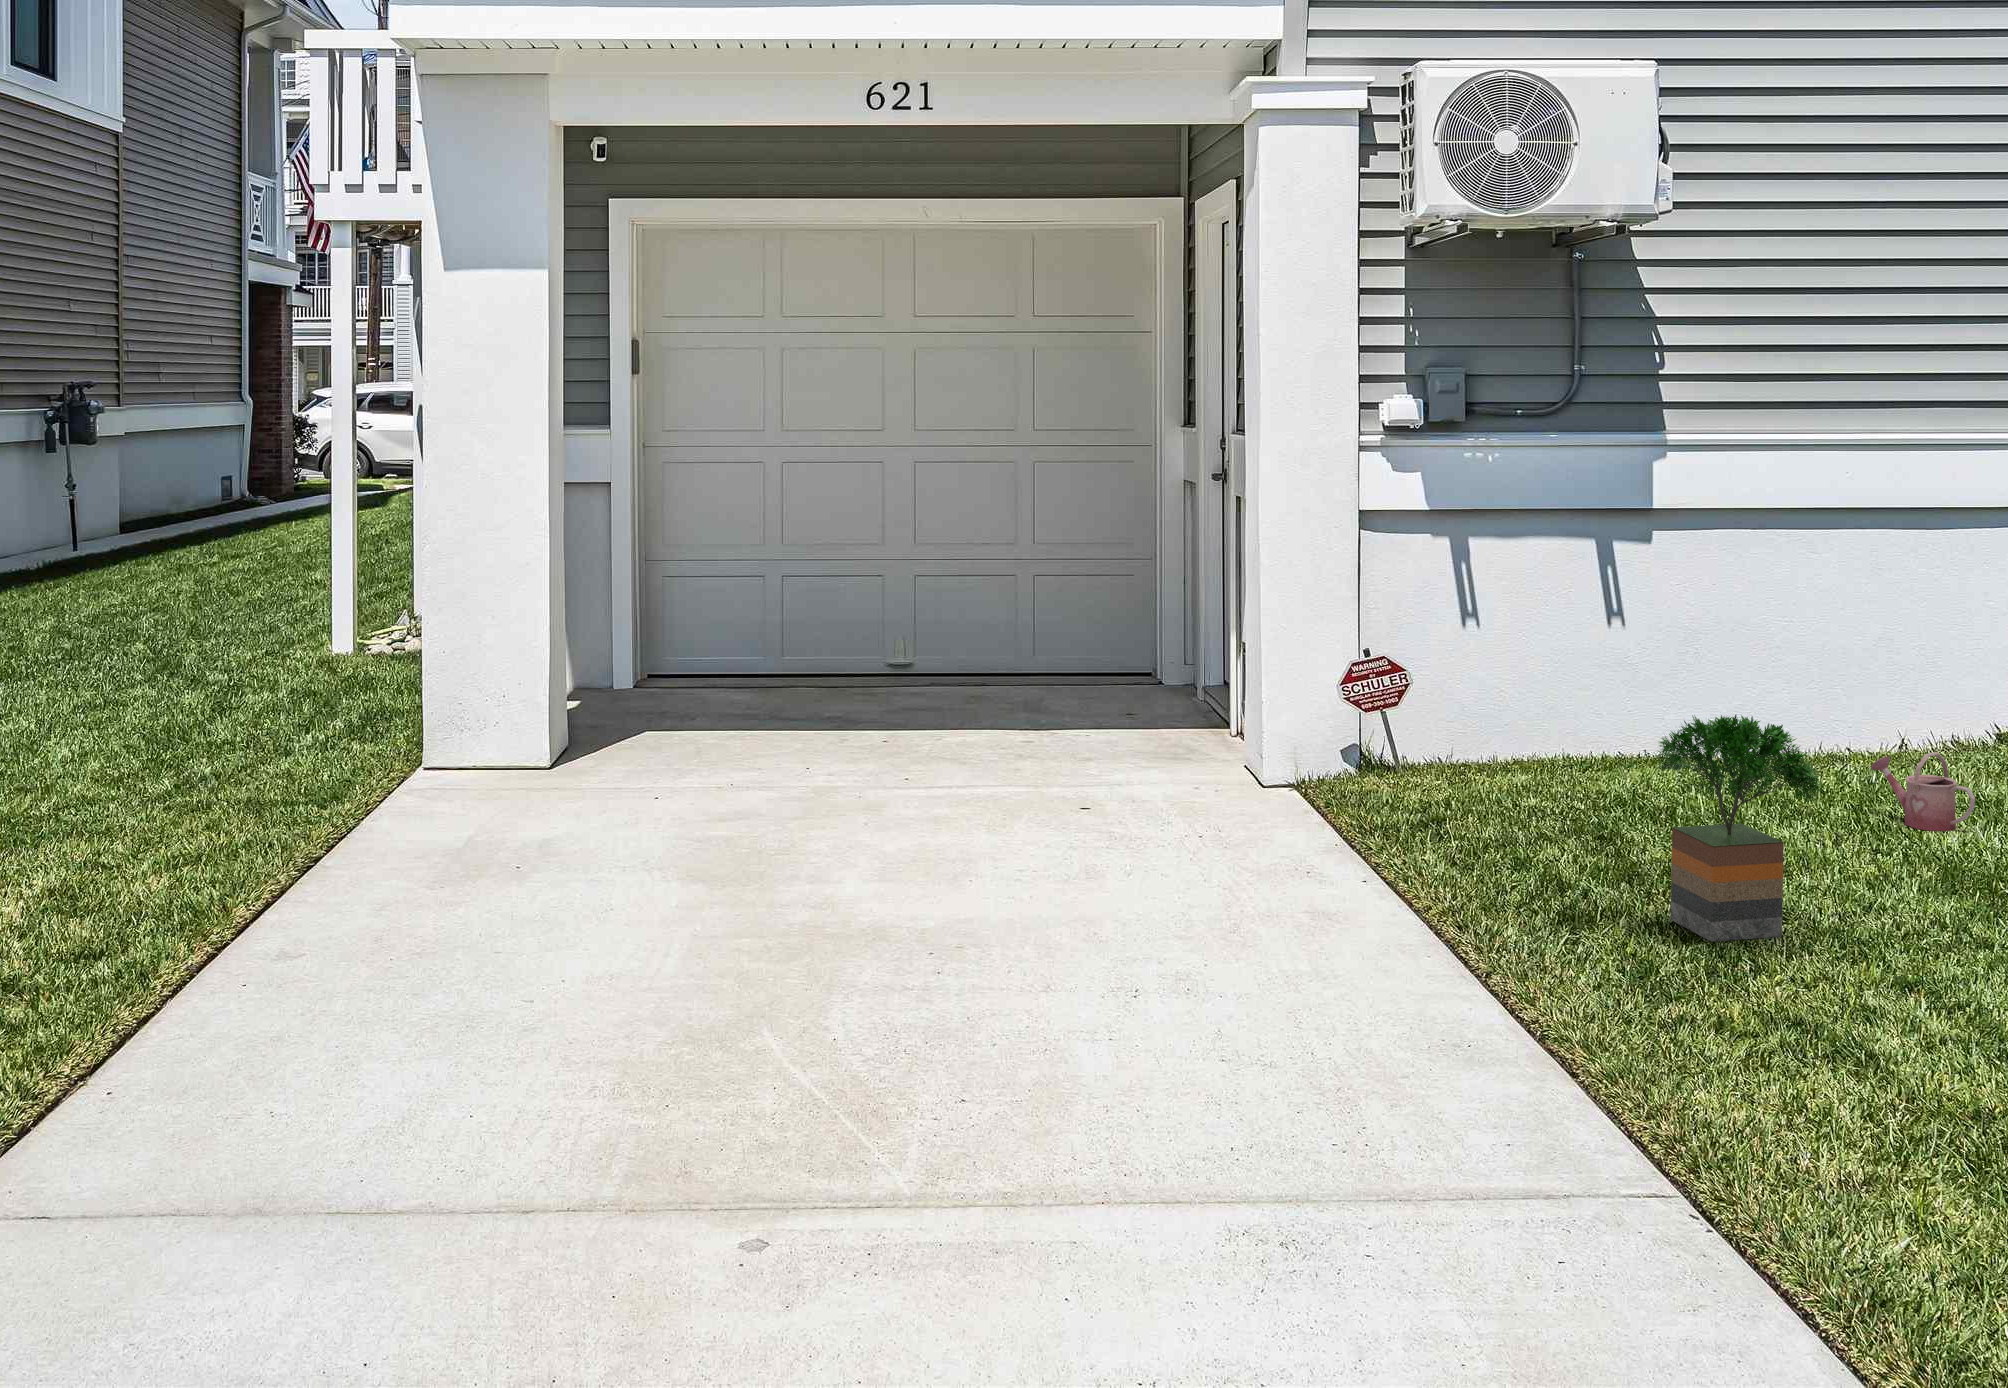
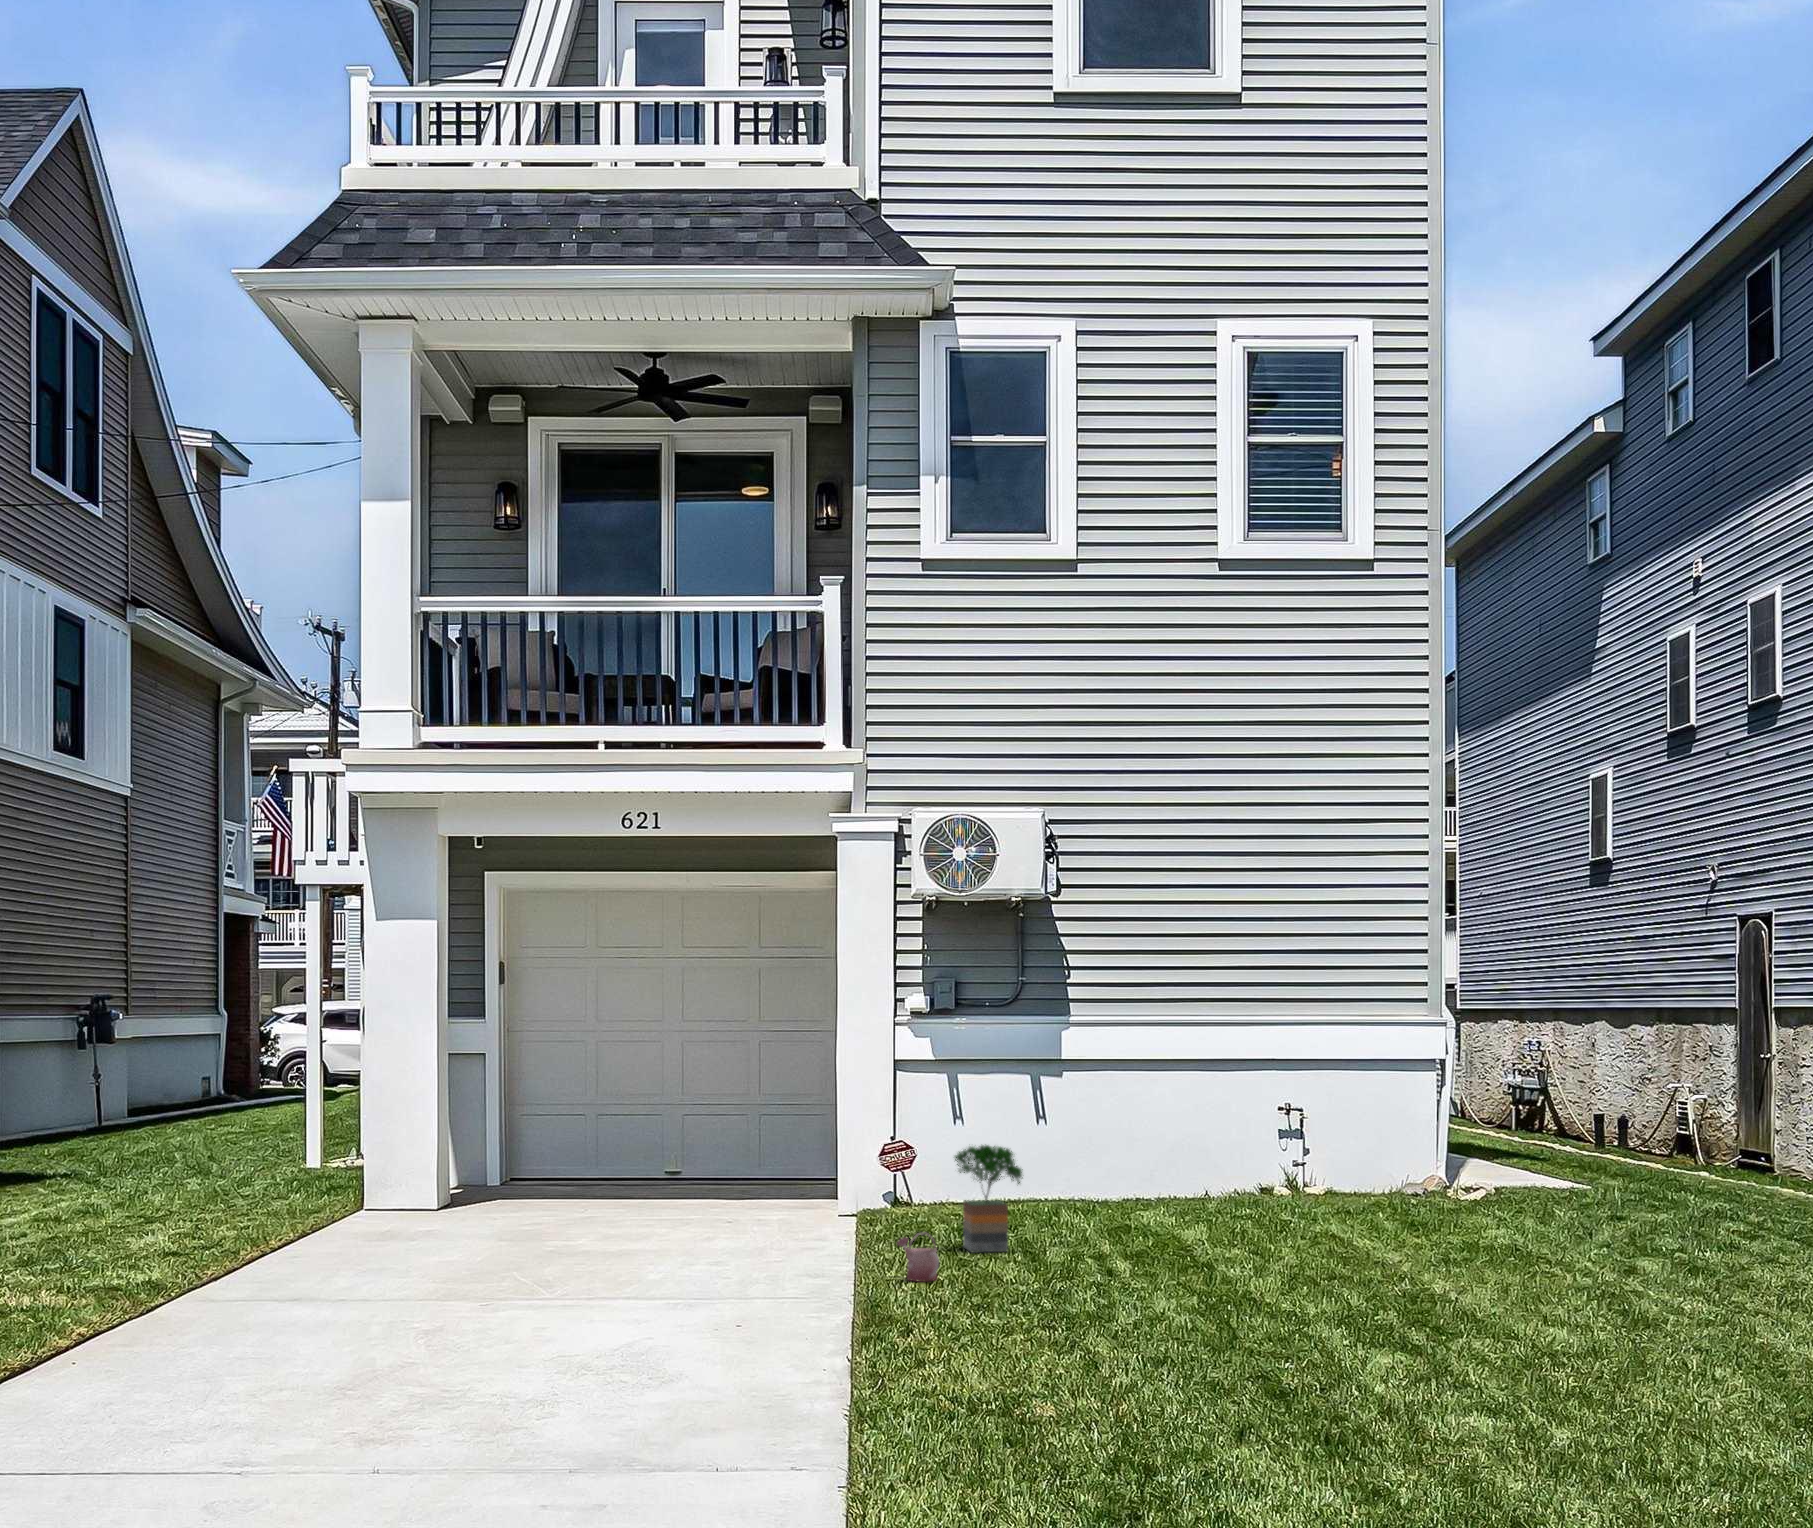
watering can: present [1871,752,1975,831] -> present [897,1234,939,1282]

